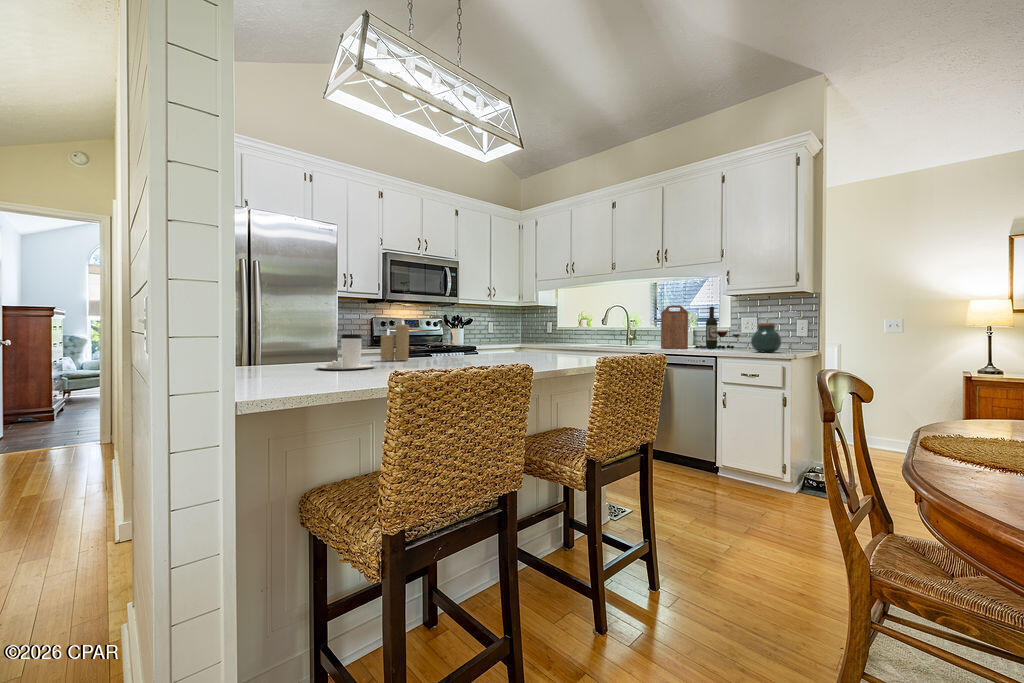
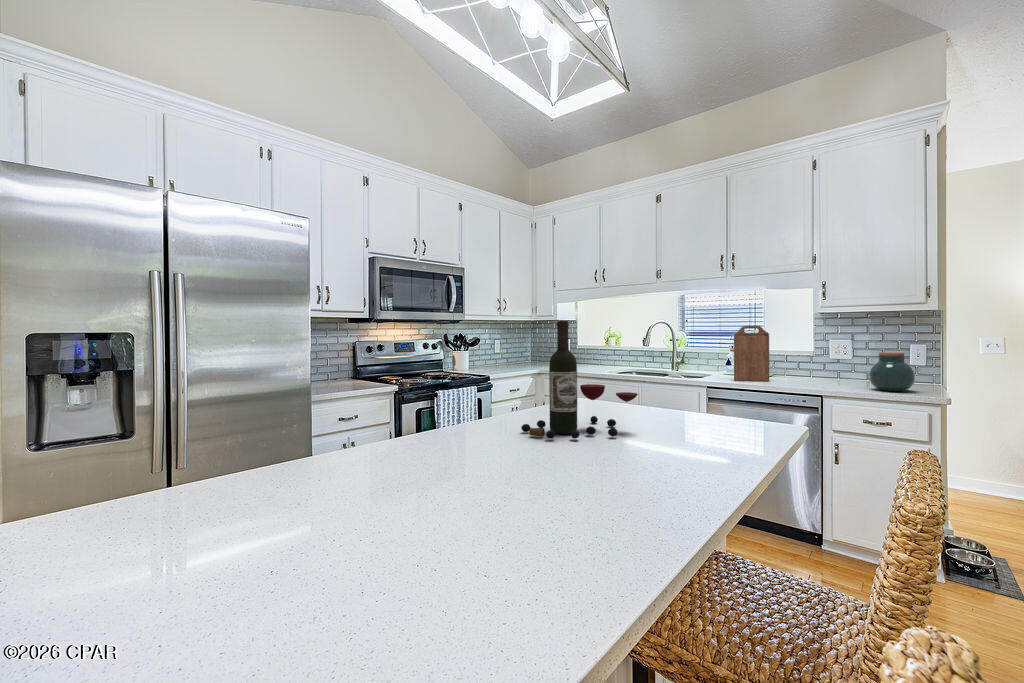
wine bottle: present [695,307,741,349] -> present [522,321,638,439]
candle: present [380,320,409,361] -> none [404,390,457,470]
coffee cup: present [317,334,375,369] -> none [279,462,421,575]

